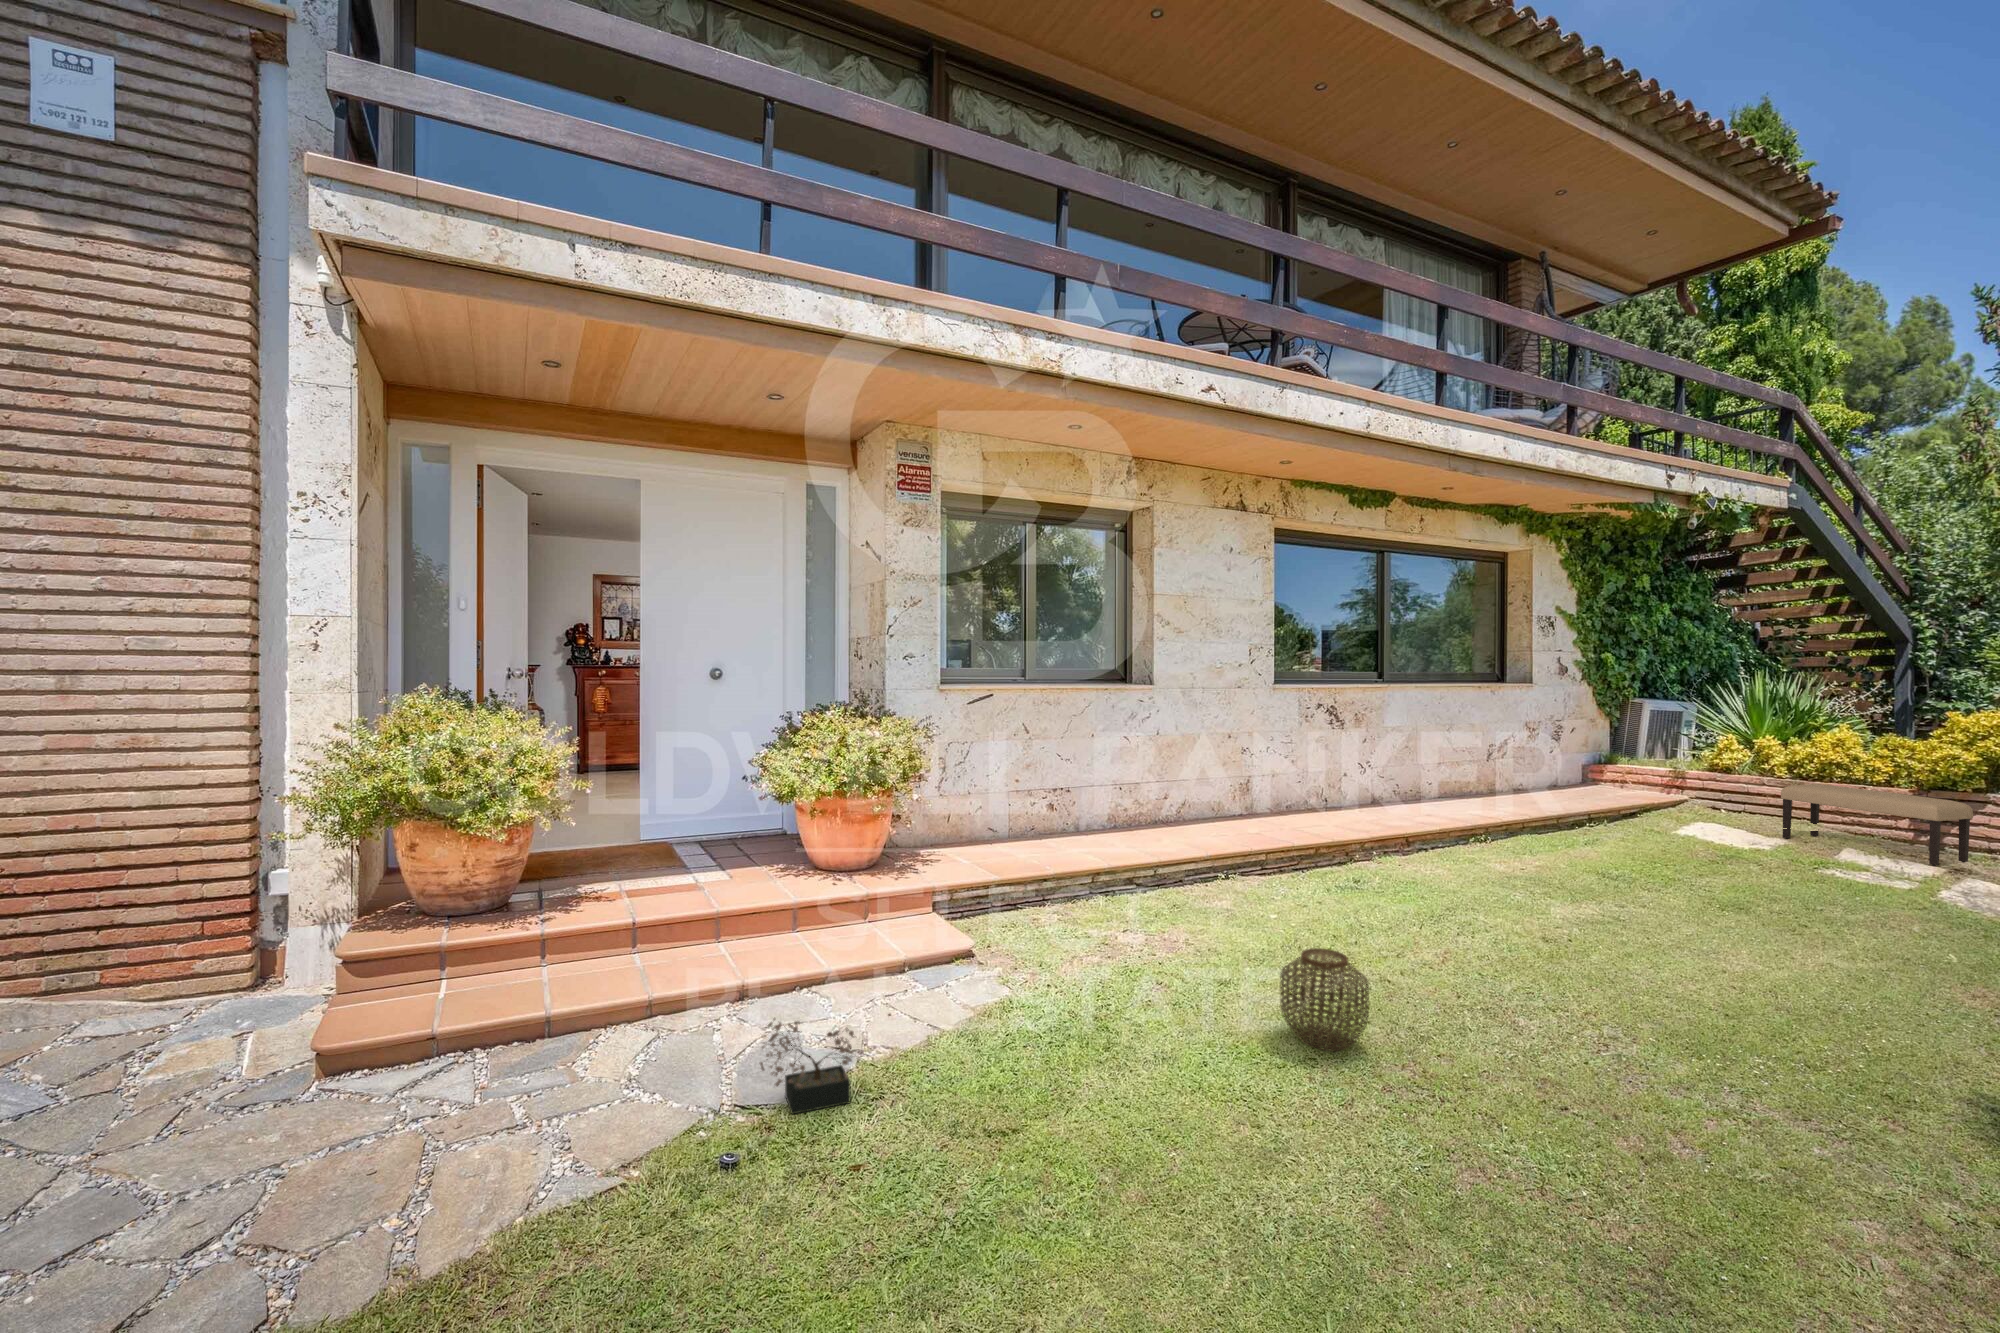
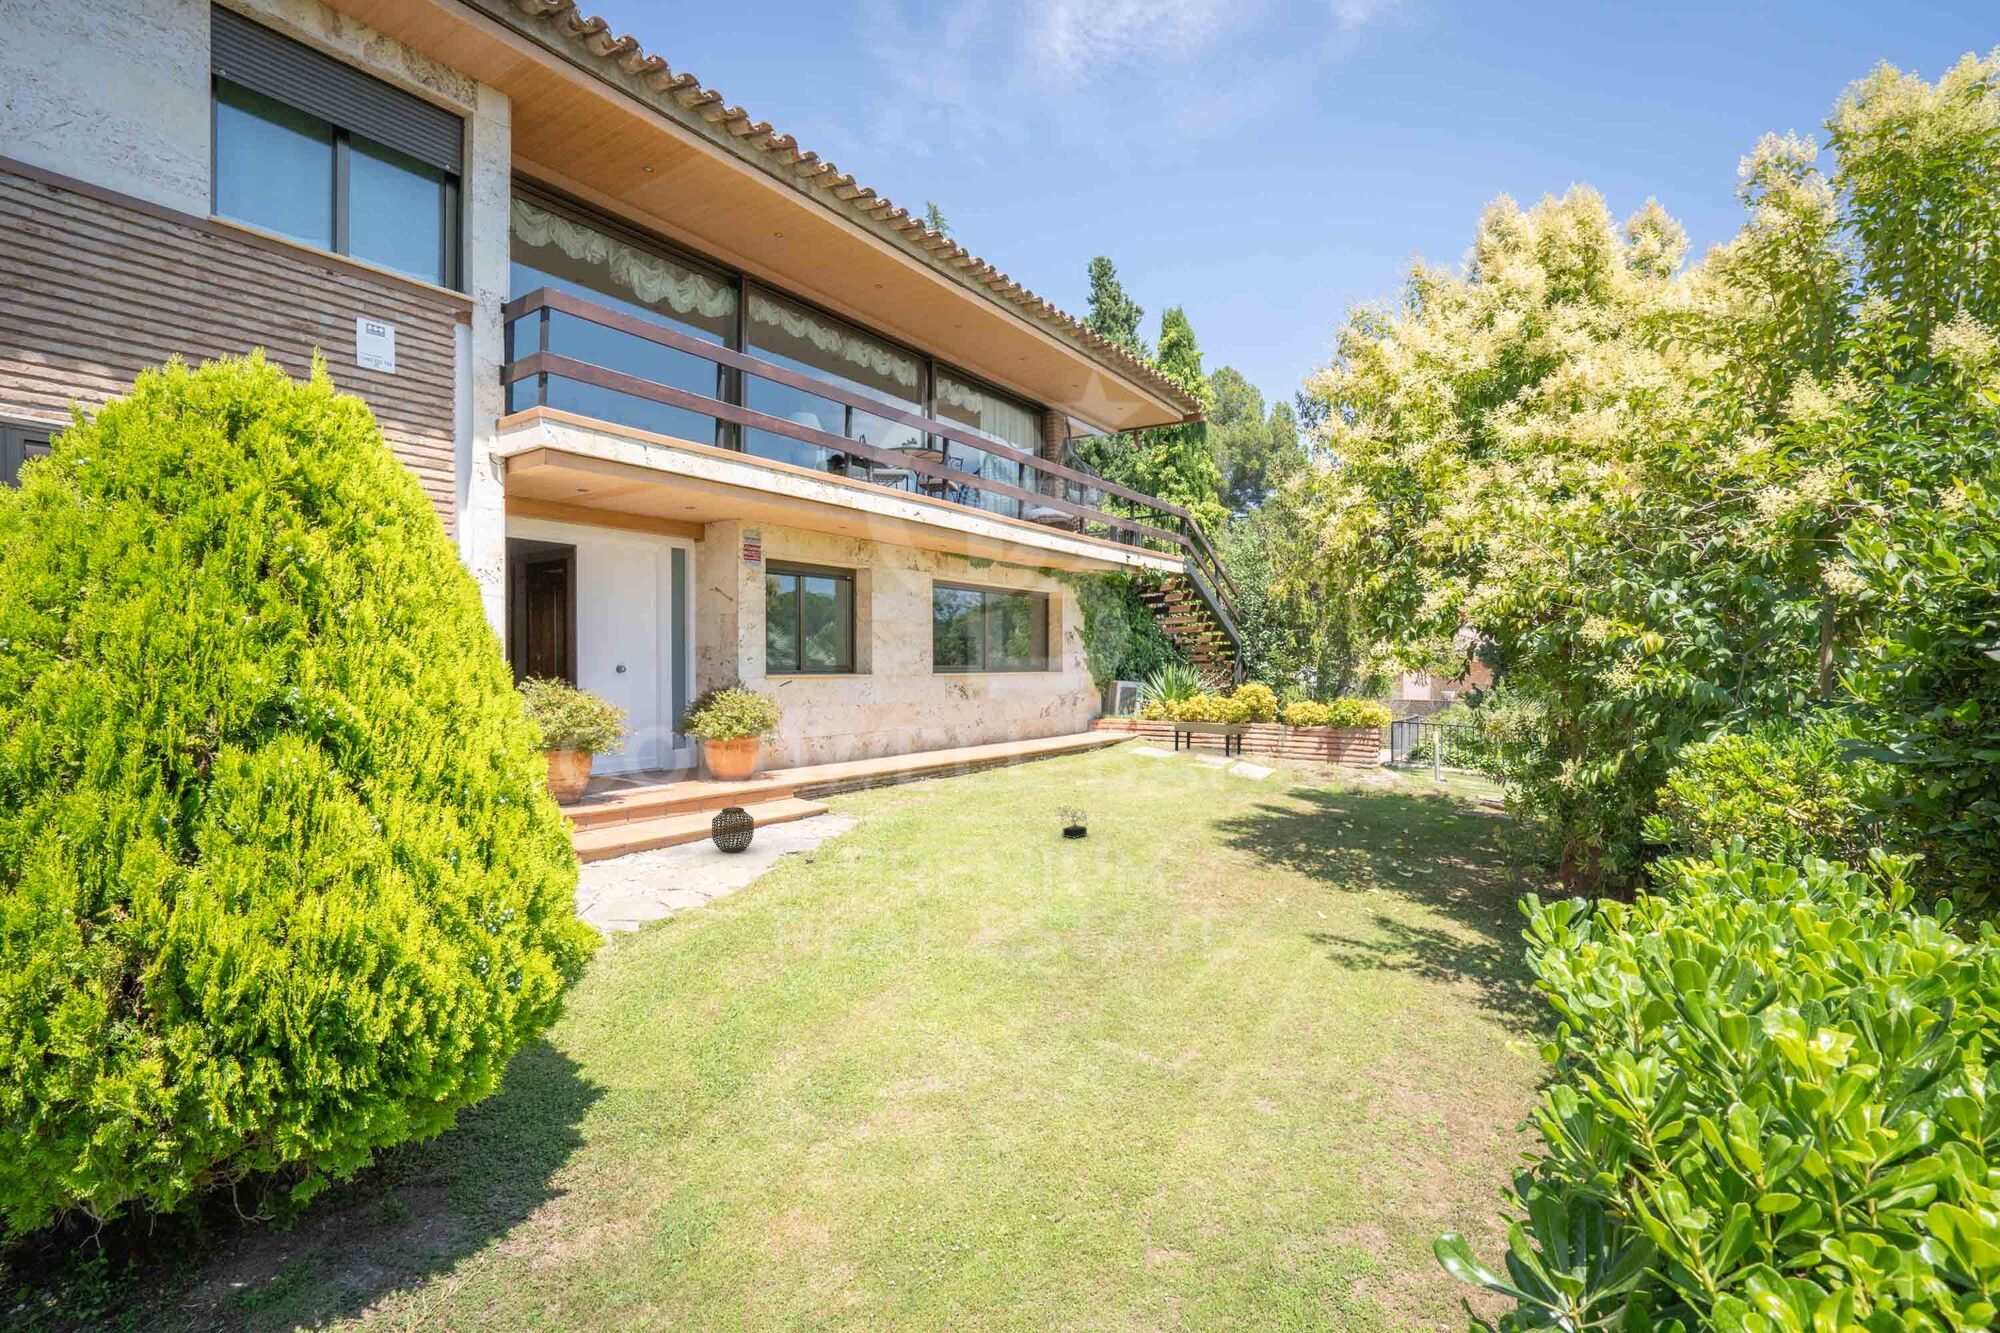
woven basket: present [1280,948,1369,1051] -> present [712,807,754,853]
decorative plant: present [760,1018,864,1114] -> present [1060,806,1087,838]

